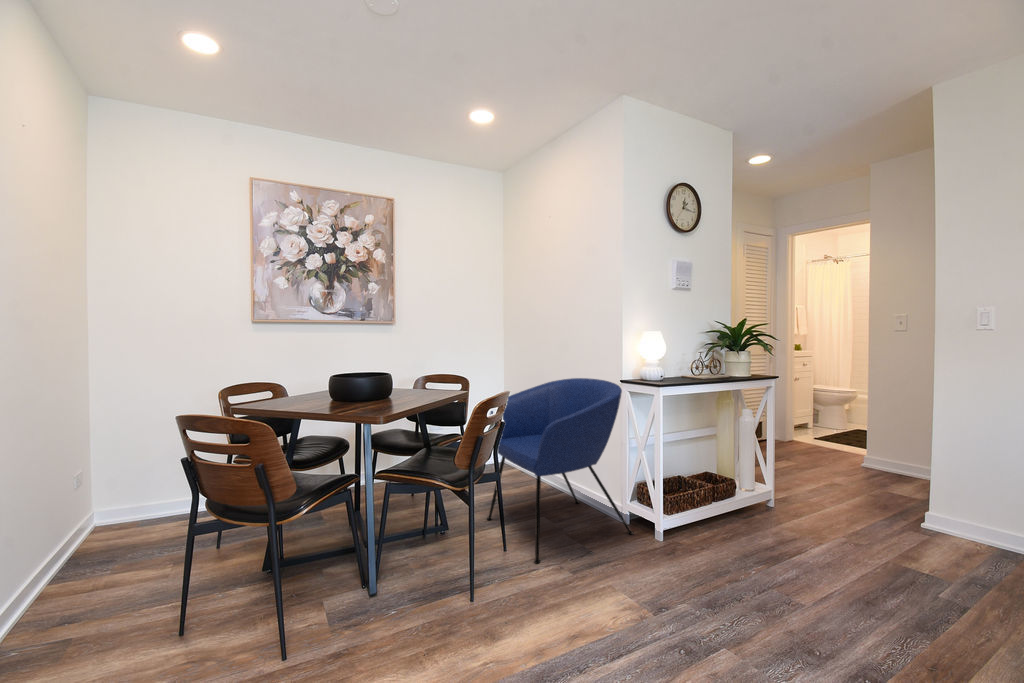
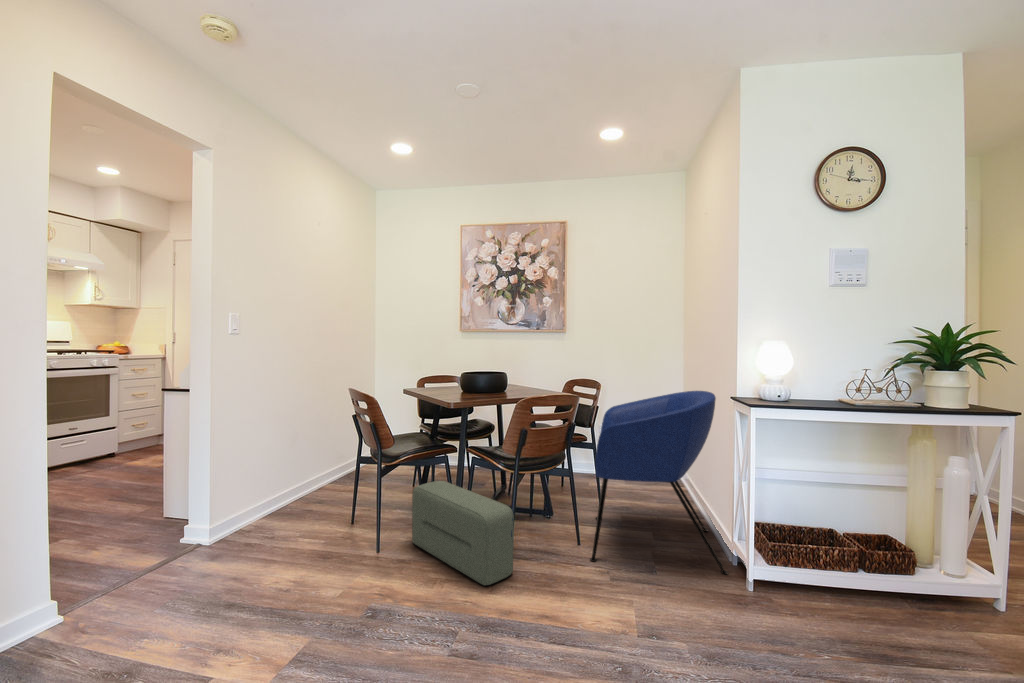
pouf: none [324,527,492,637] -> present [412,481,514,585]

